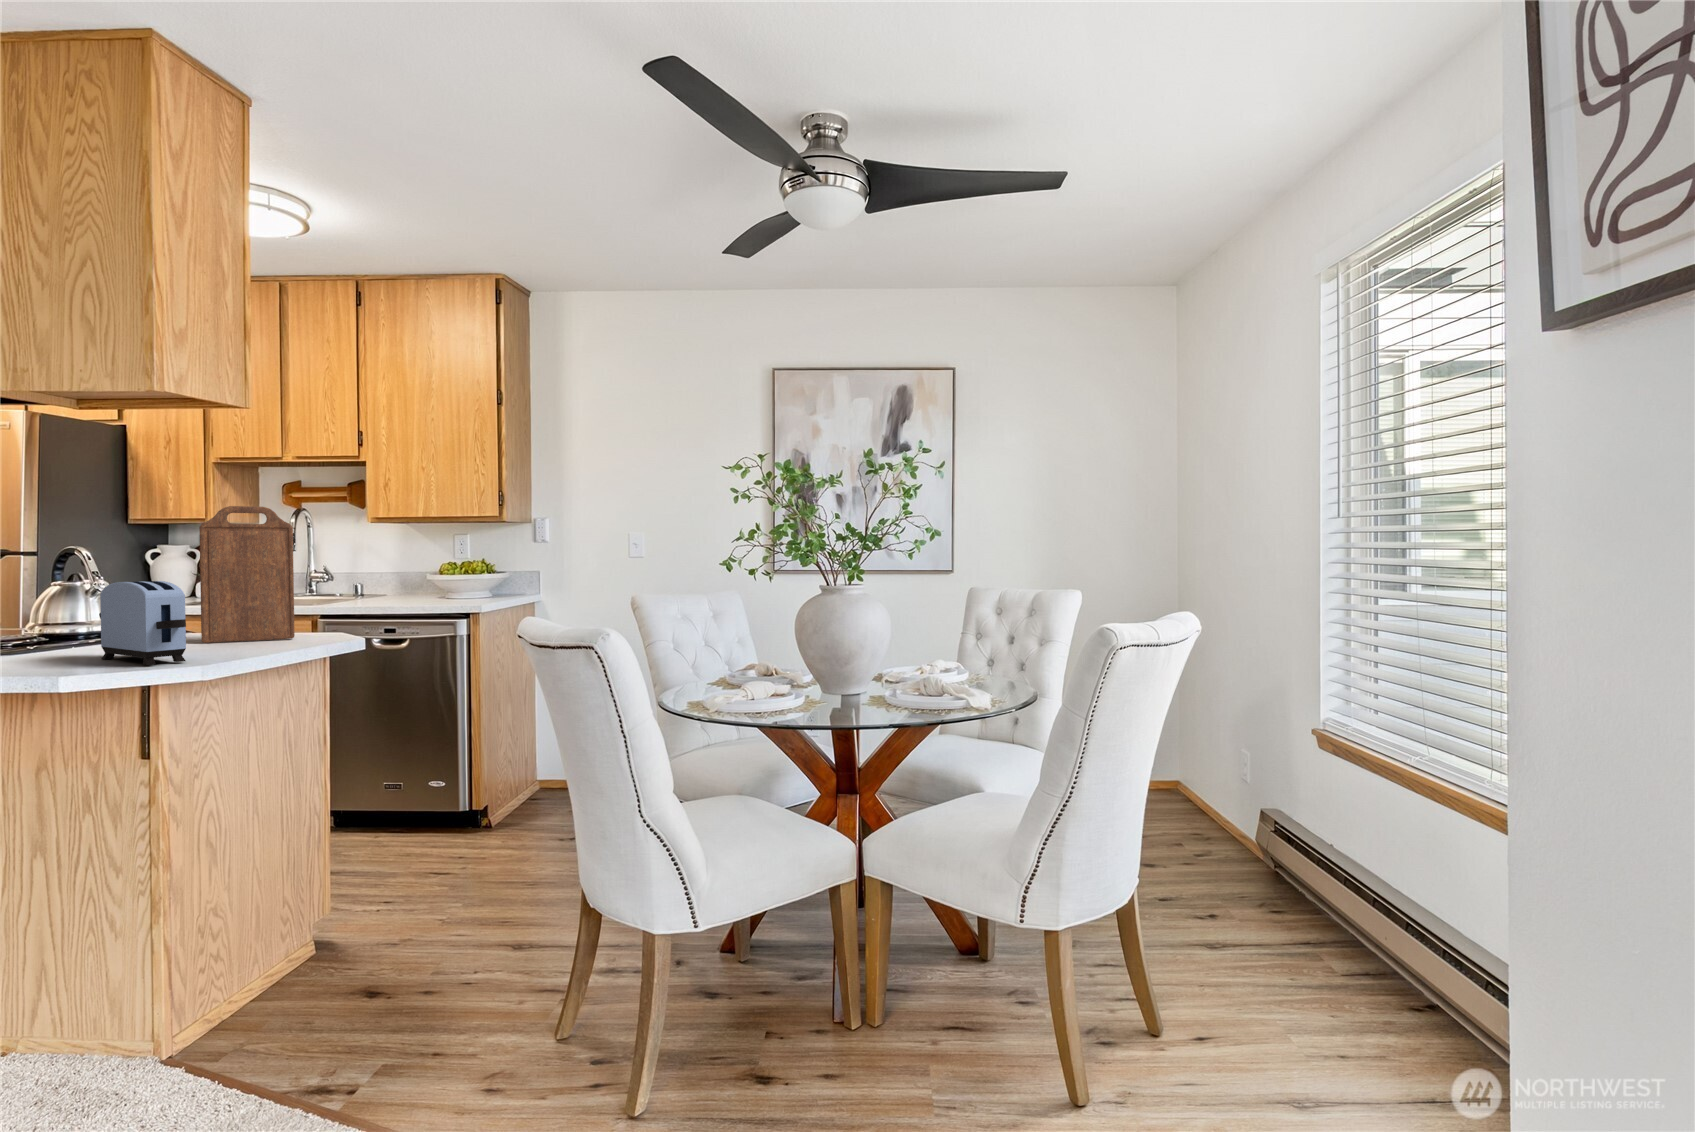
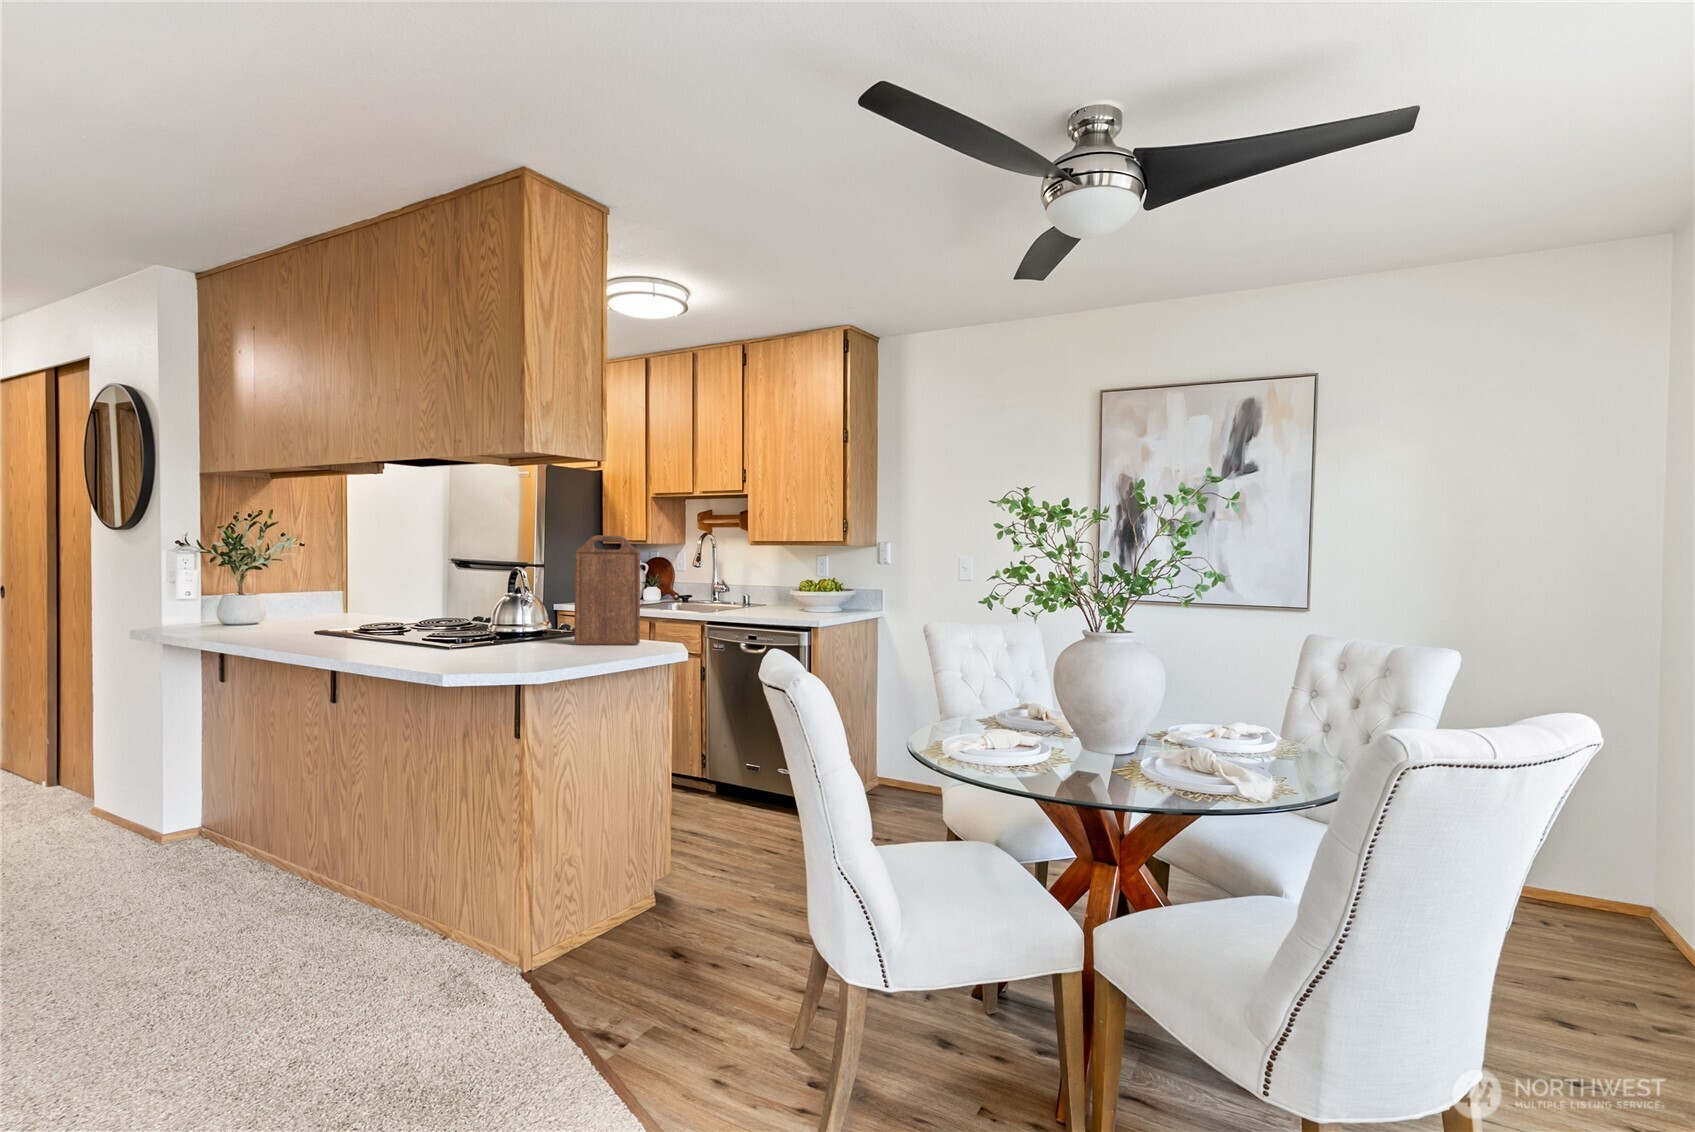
toaster: present [99,581,186,665] -> none [494,596,538,663]

